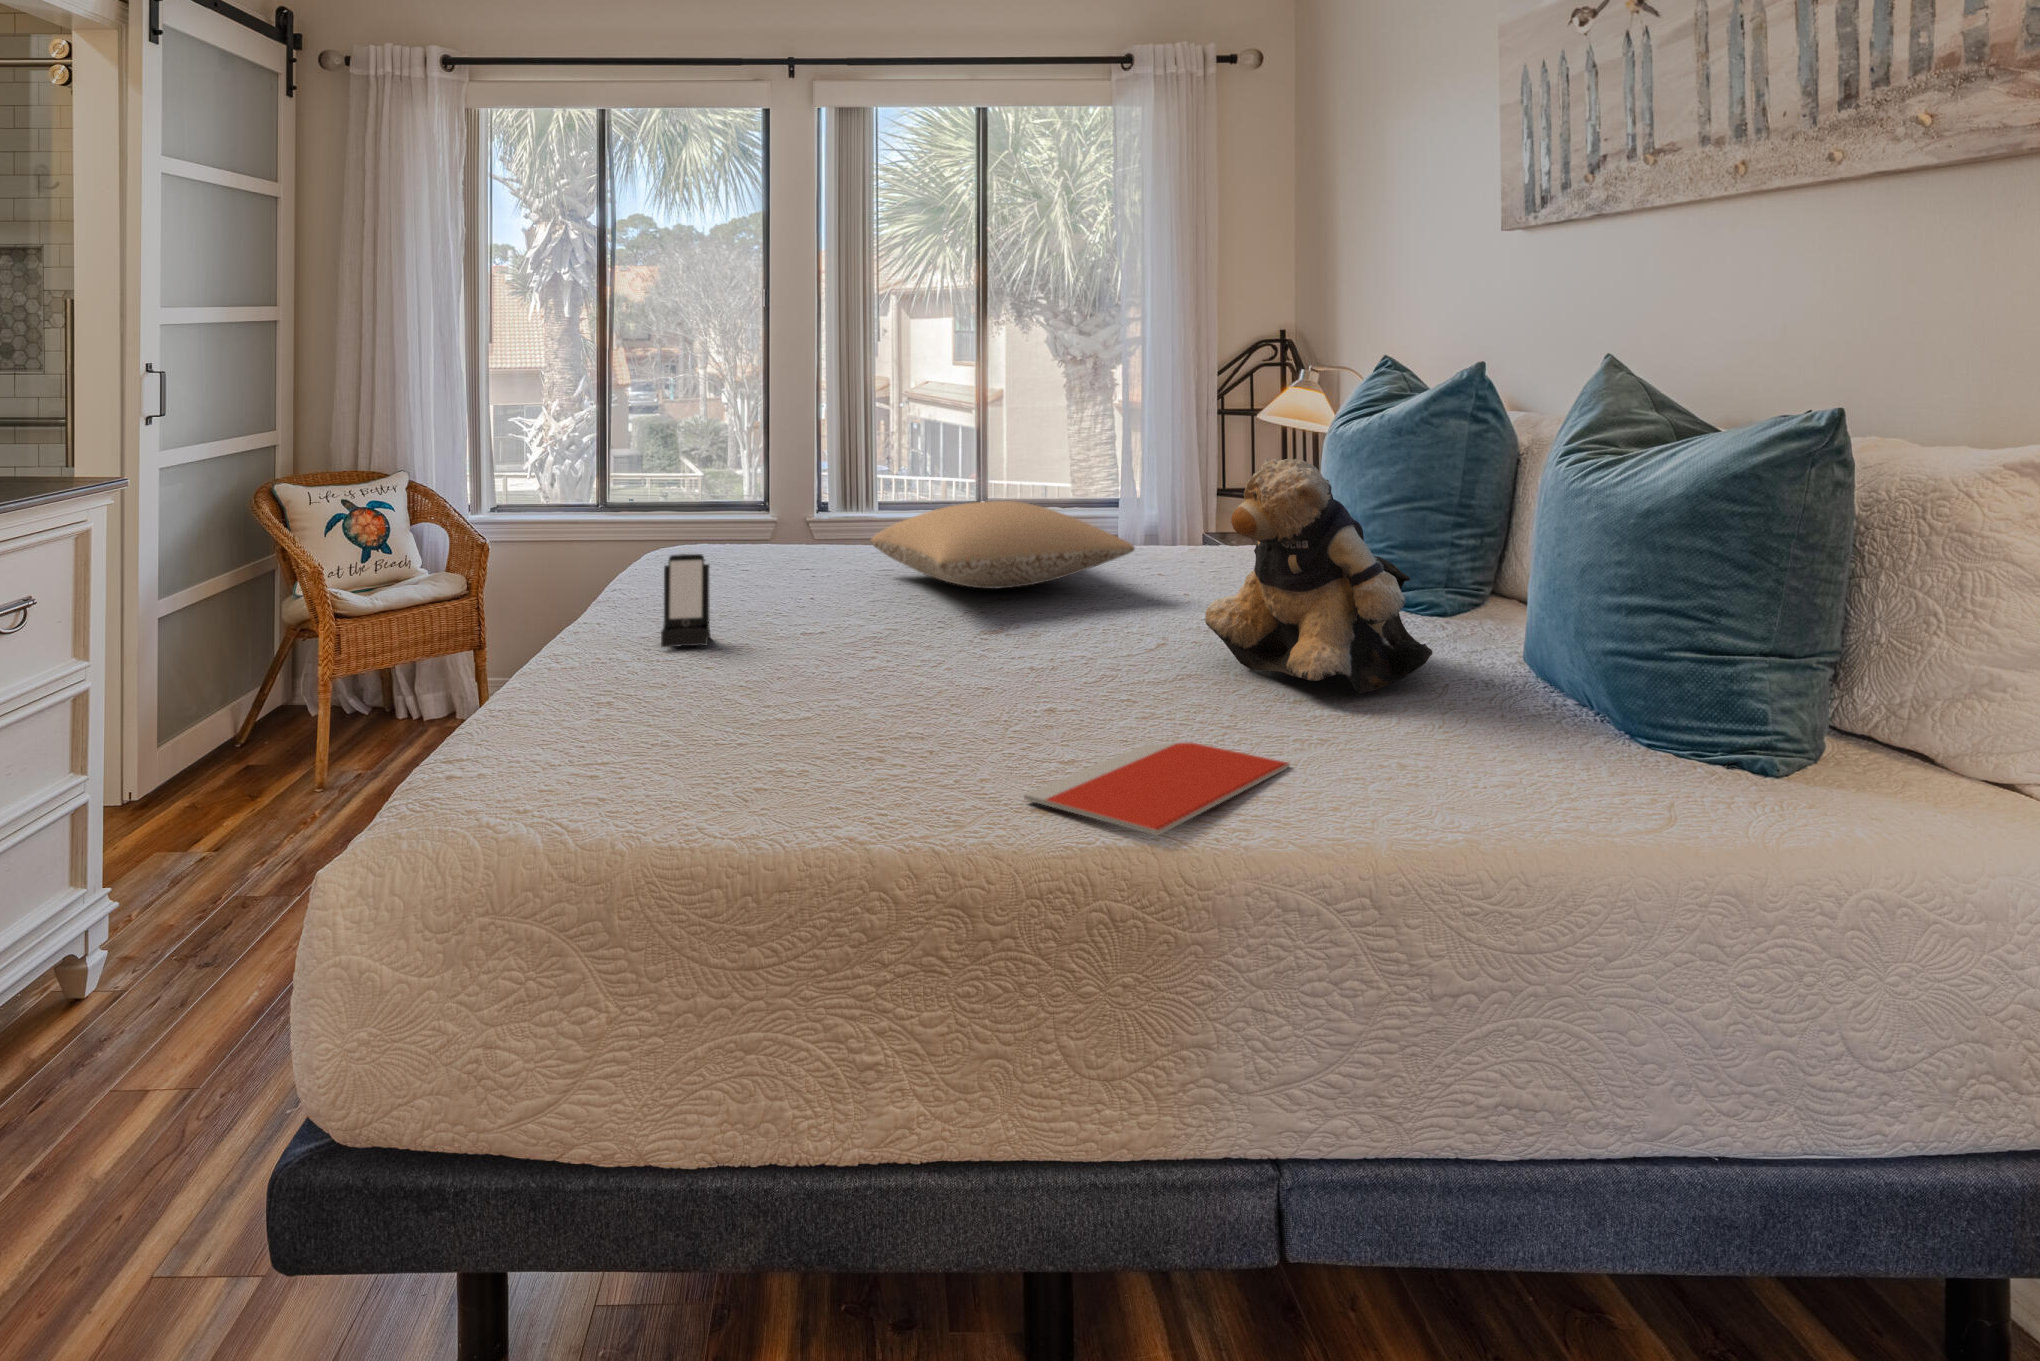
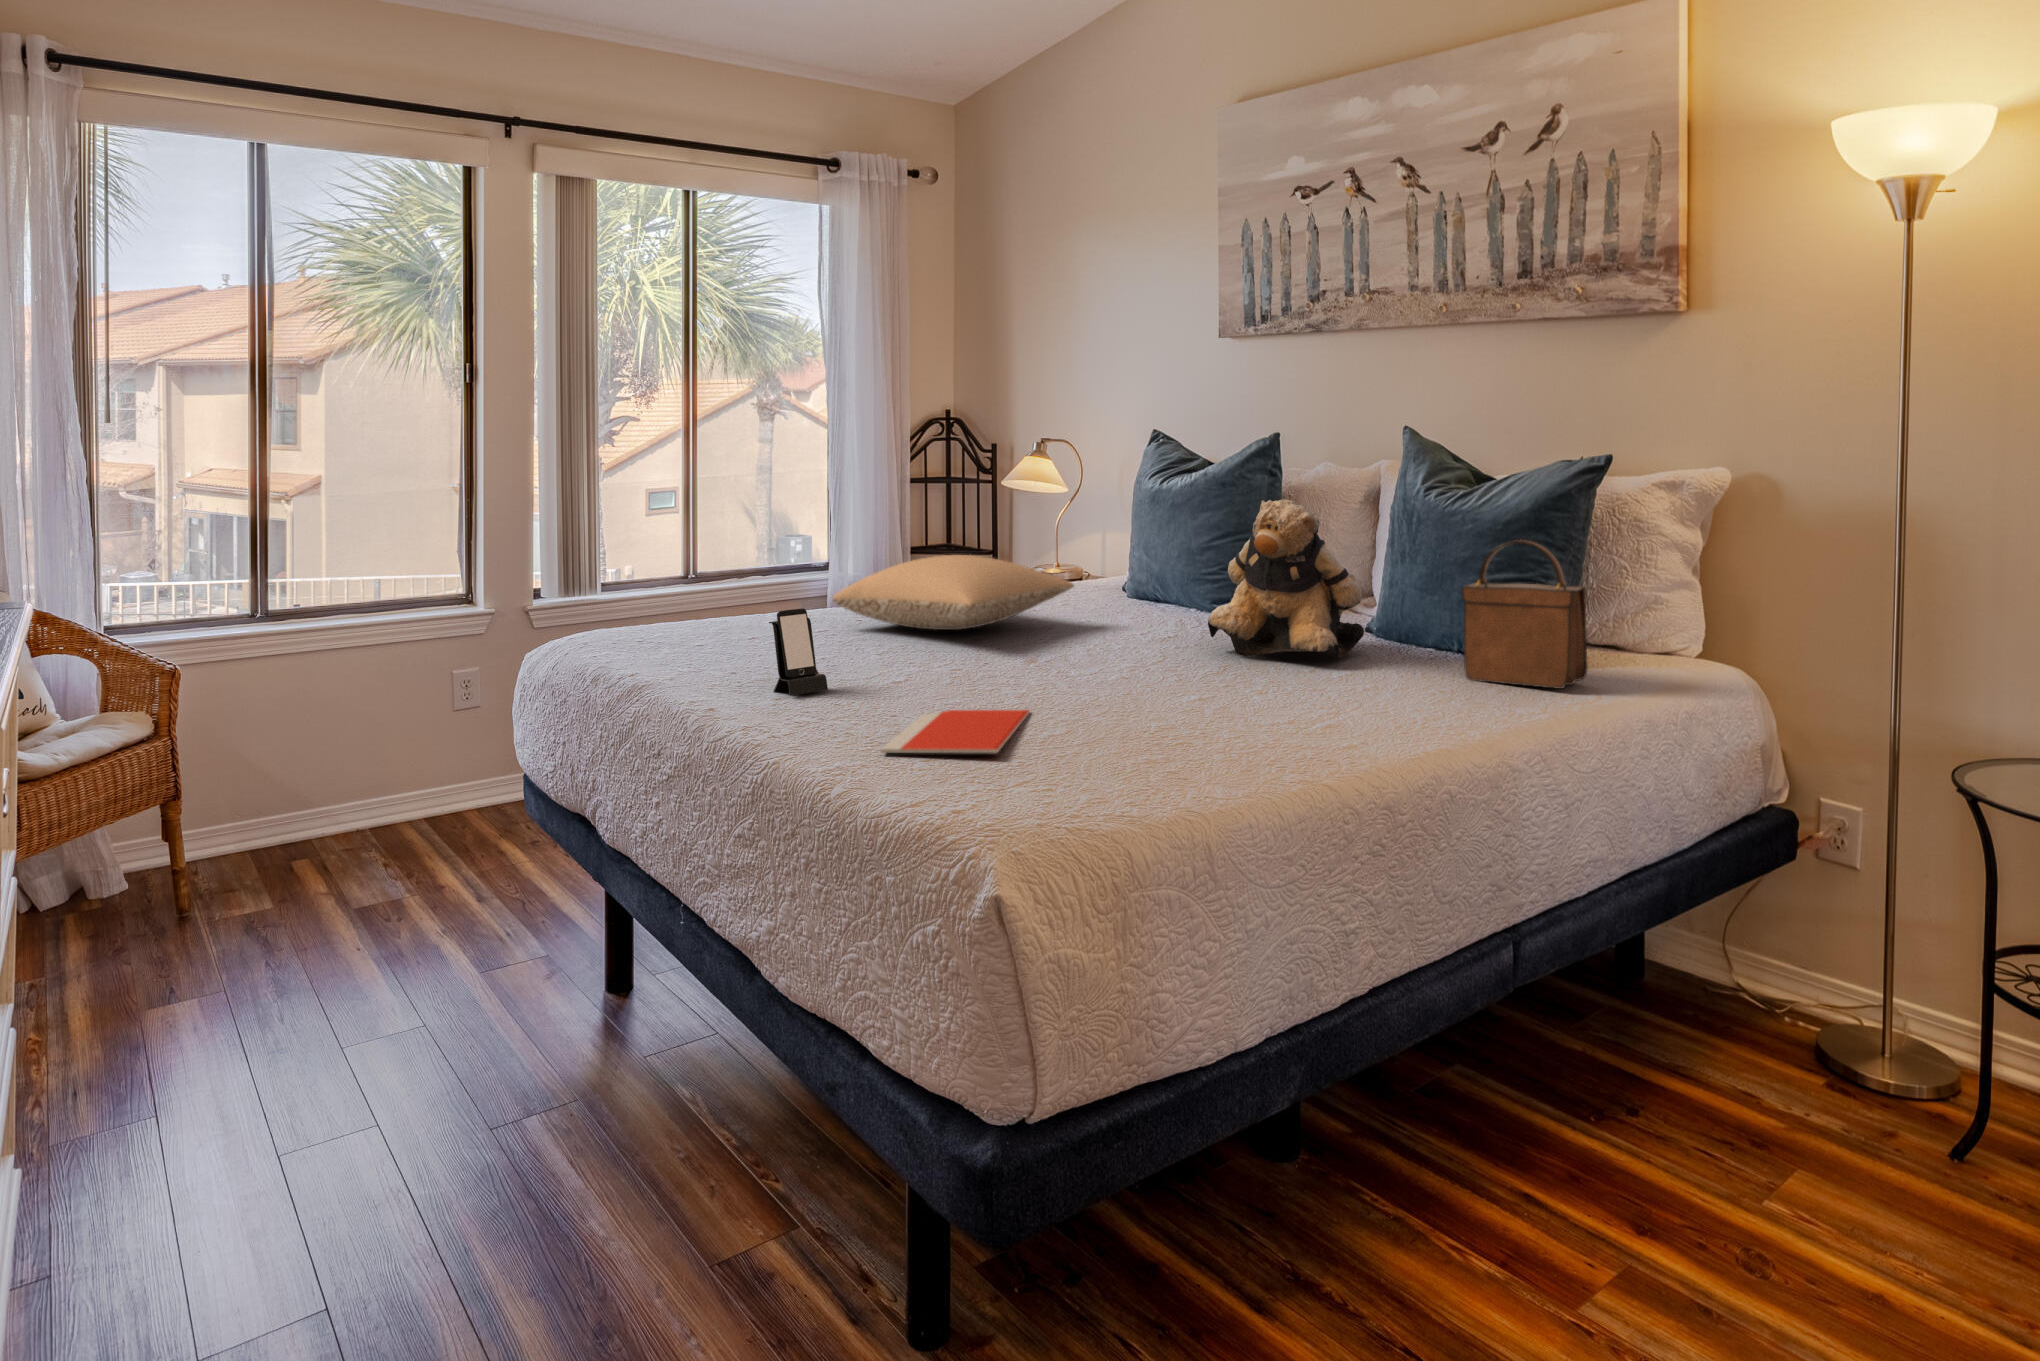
handbag: none [1505,548,1711,810] -> present [1462,540,1588,689]
notebook: present [1024,743,1290,835] -> present [881,710,1030,753]

